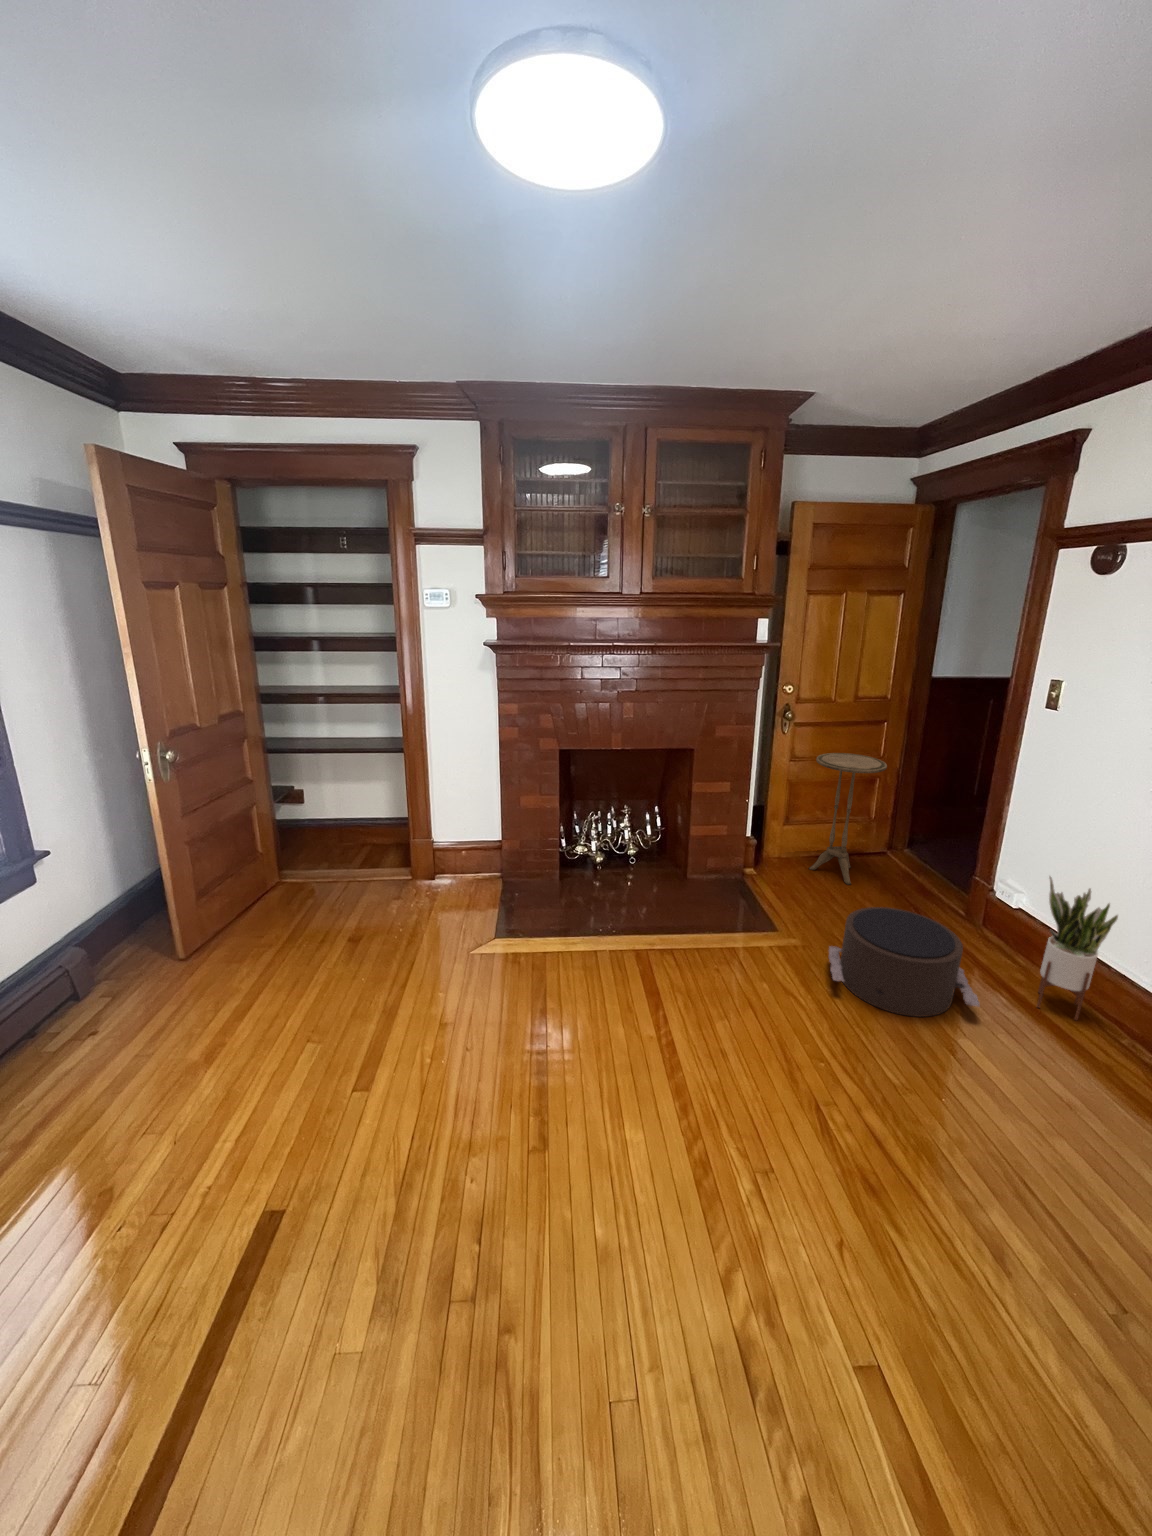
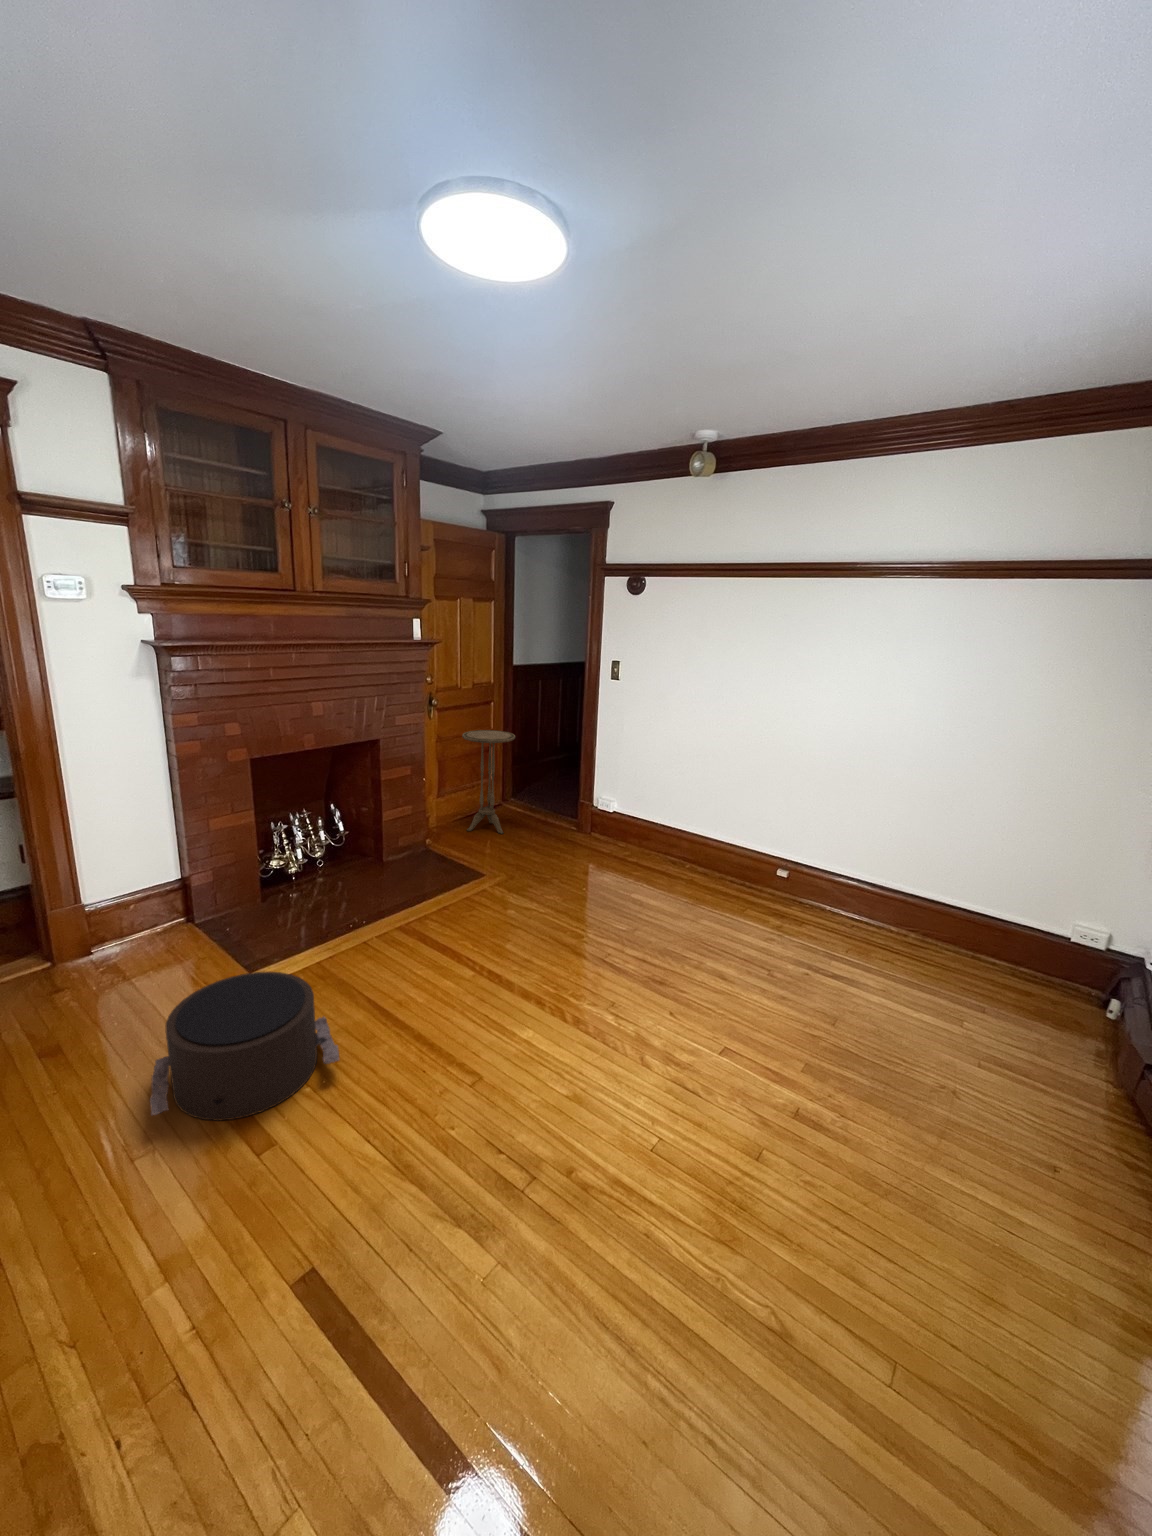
potted plant: present [1037,876,1118,1020] -> none [644,784,681,868]
pouf: present [829,907,979,1017] -> present [150,972,339,1121]

